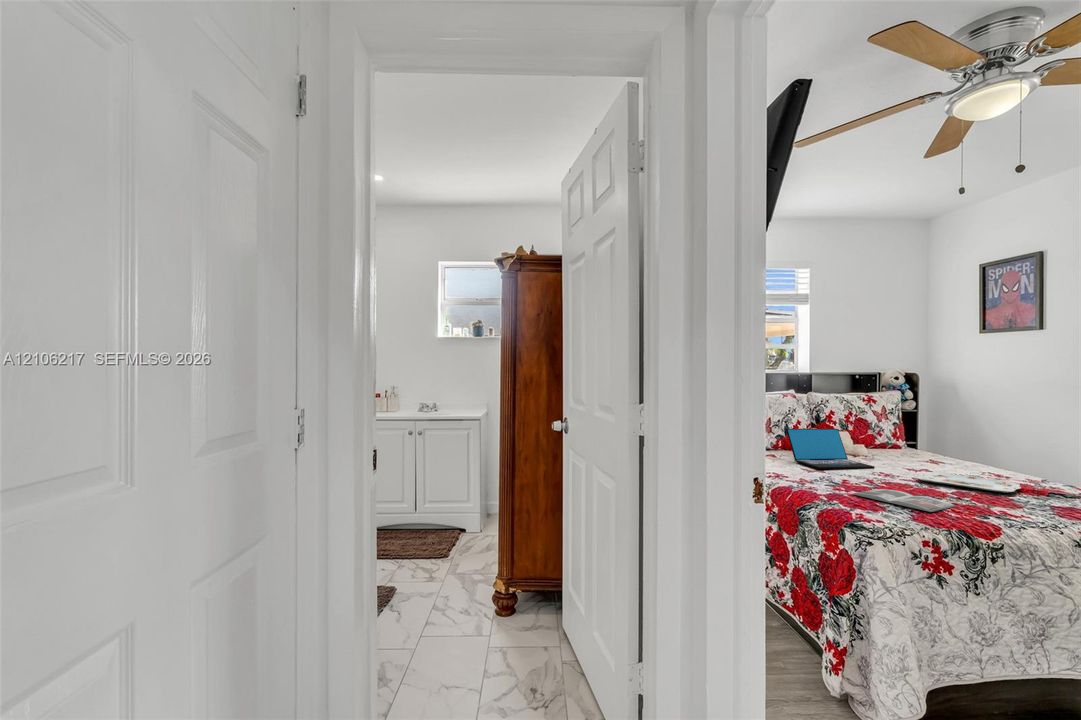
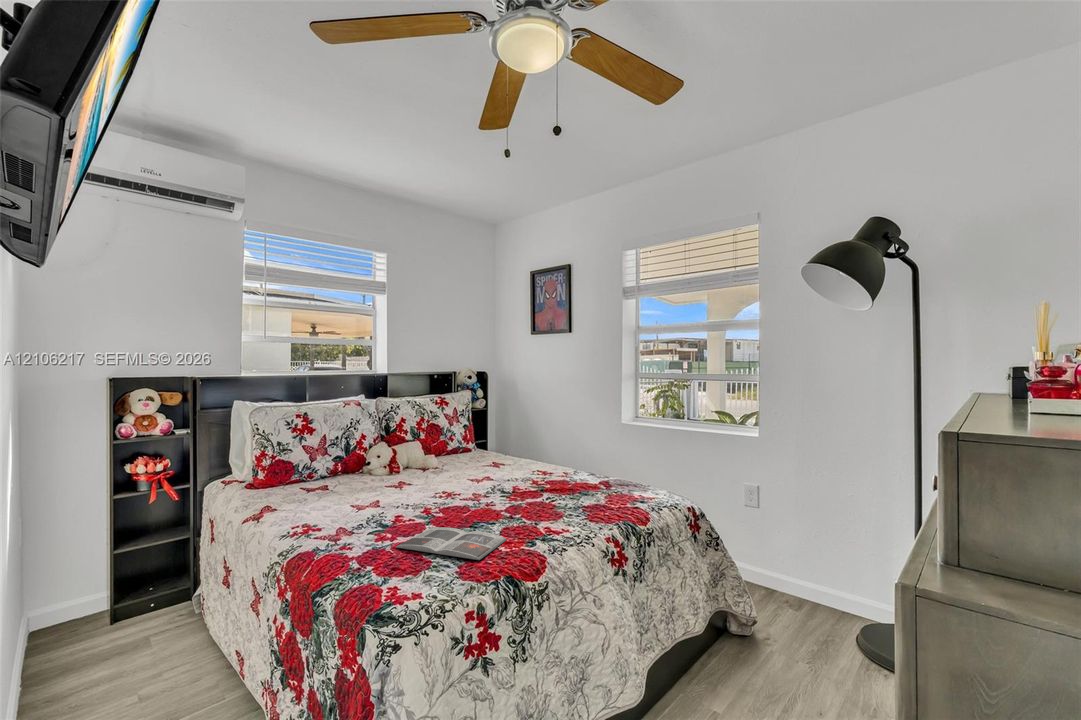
laptop: present [786,429,875,469] -> none [337,444,437,504]
serving tray: present [916,472,1021,492] -> none [475,484,565,504]

